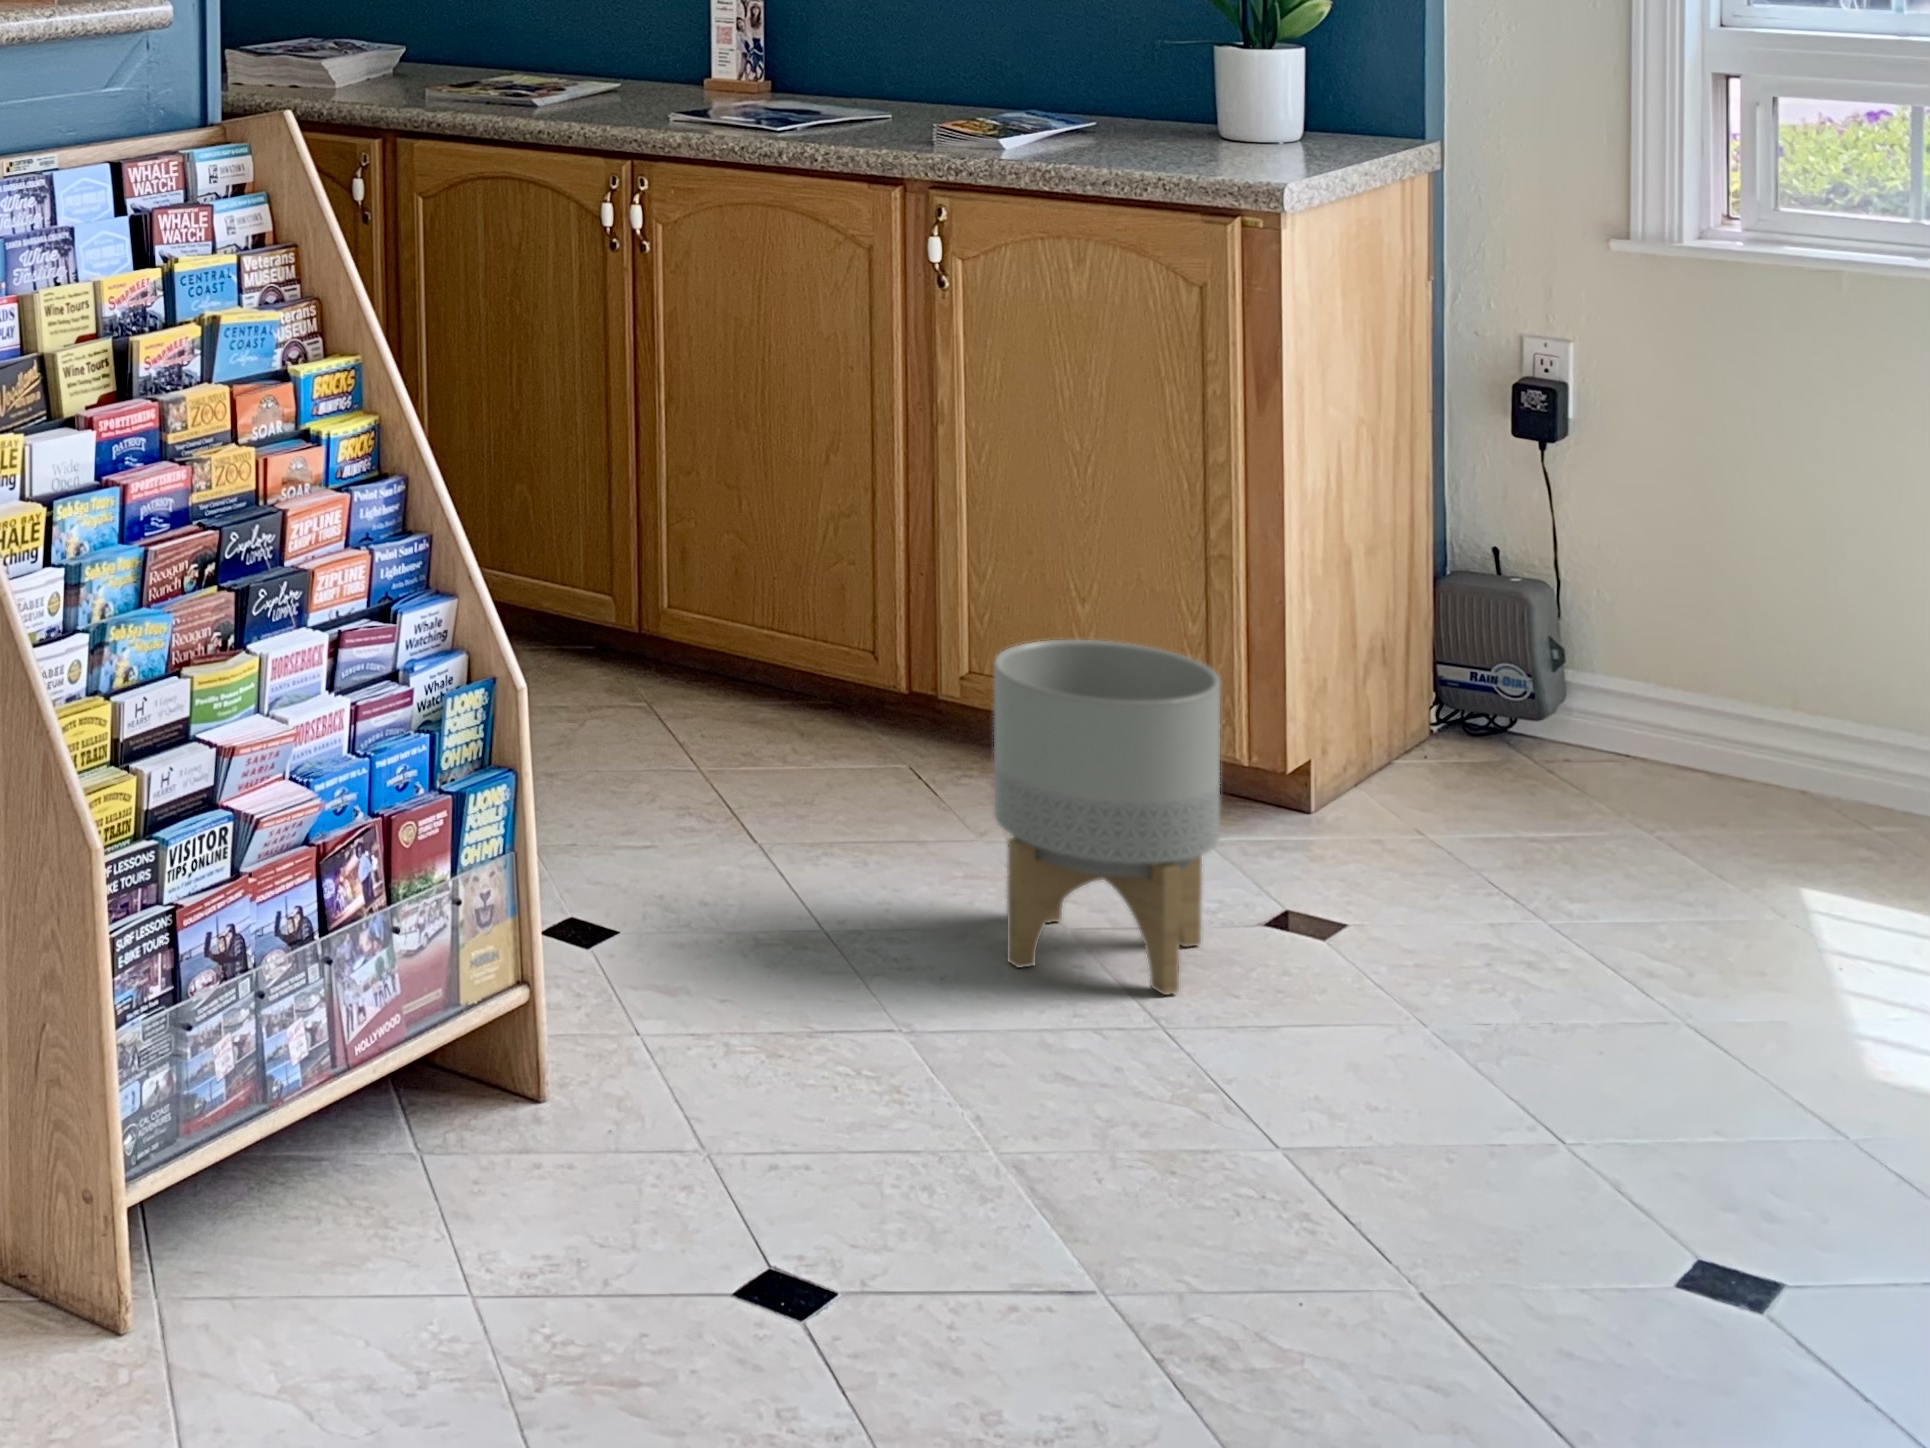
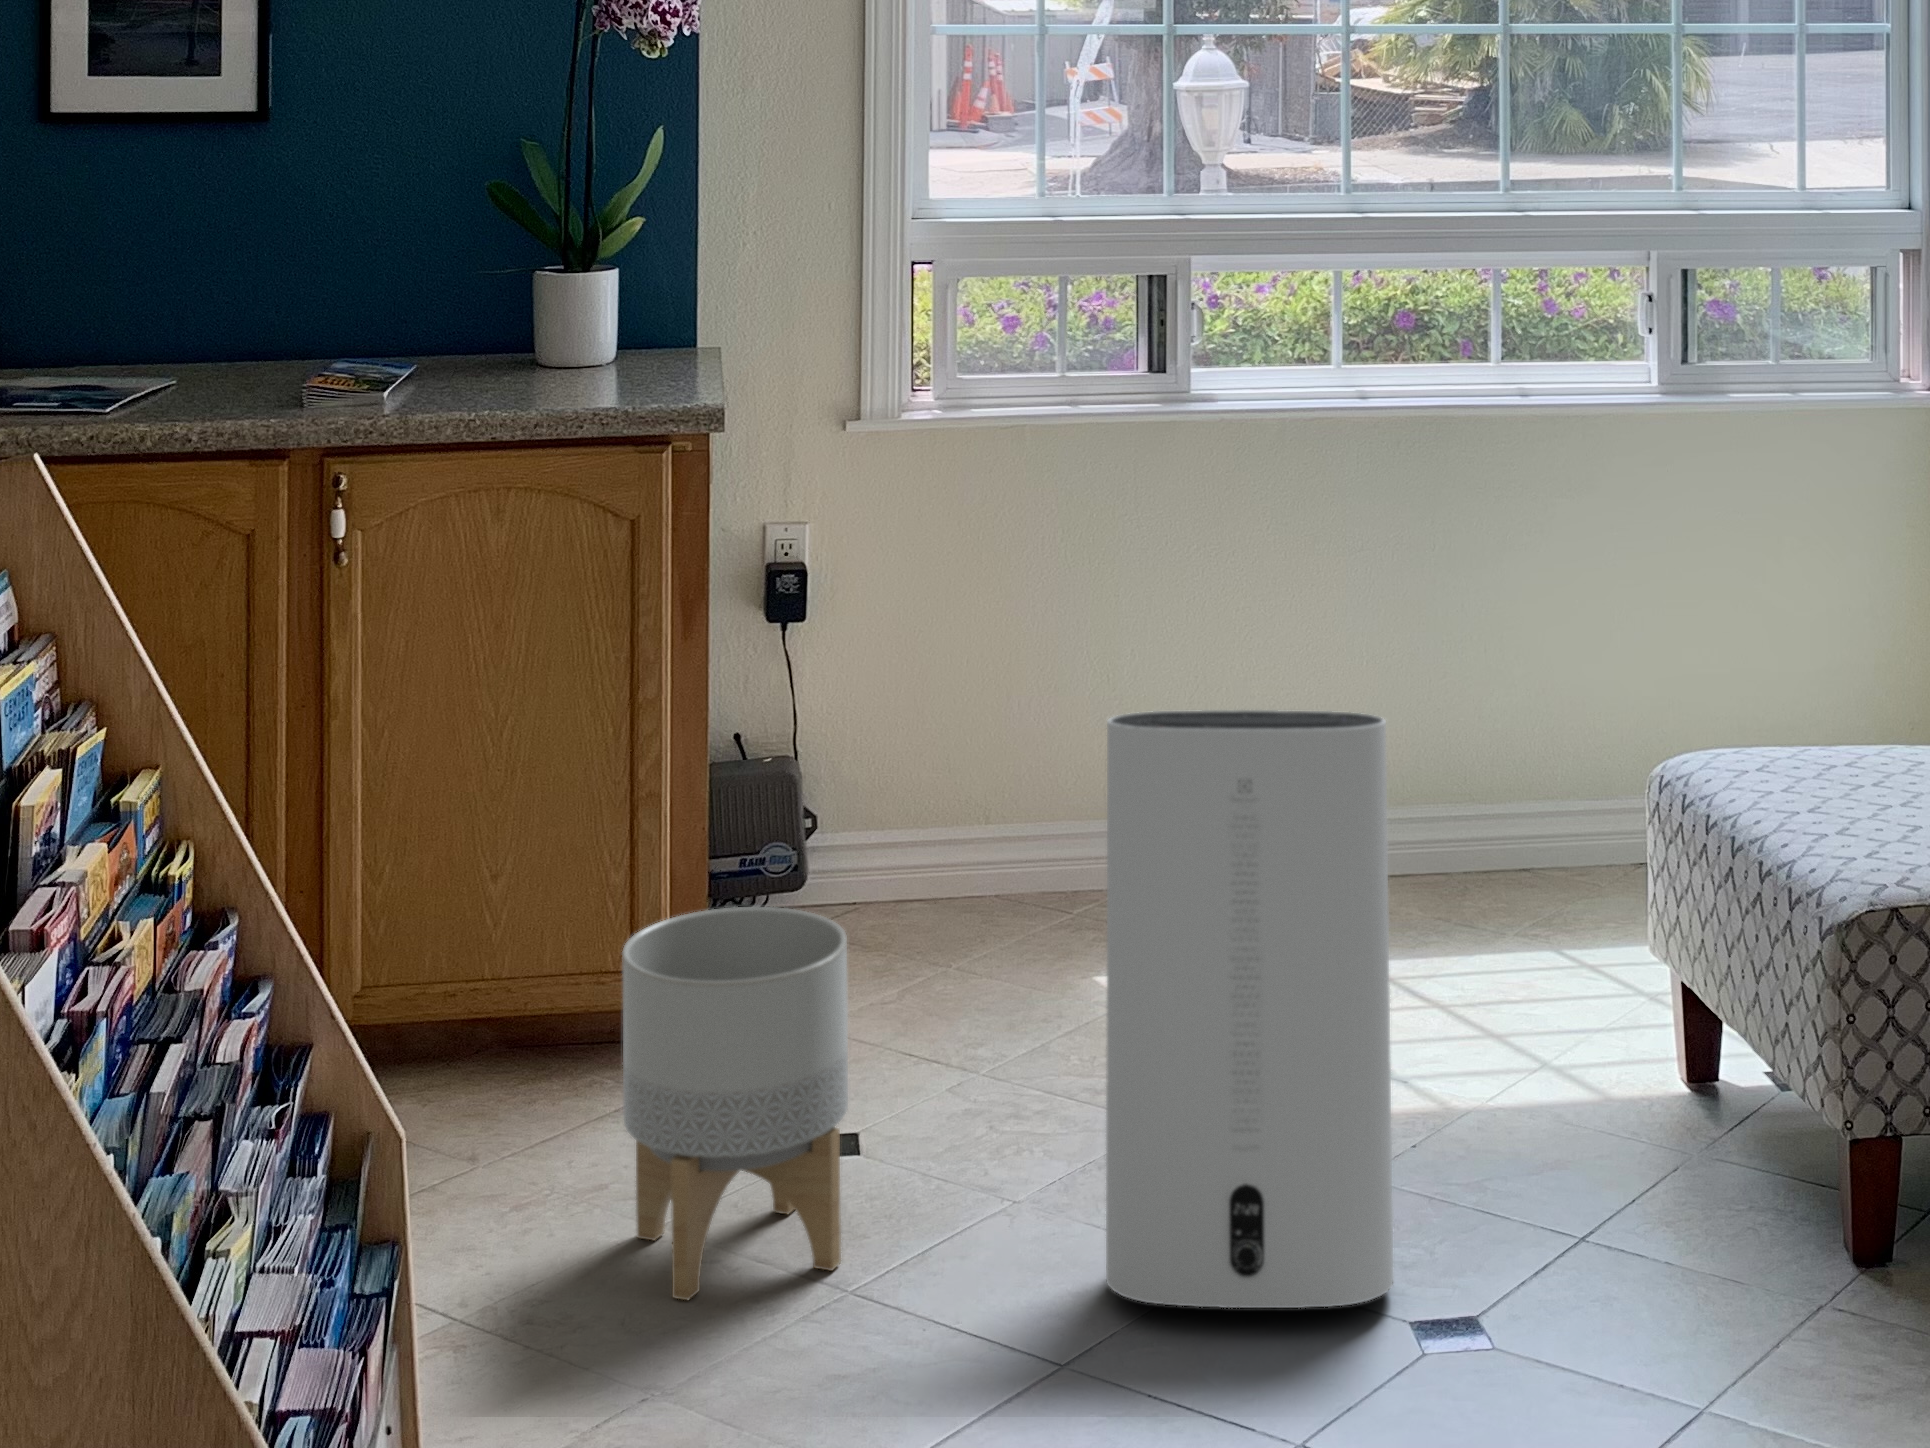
air purifier: none [1380,534,1772,1211] -> present [1106,710,1393,1308]

